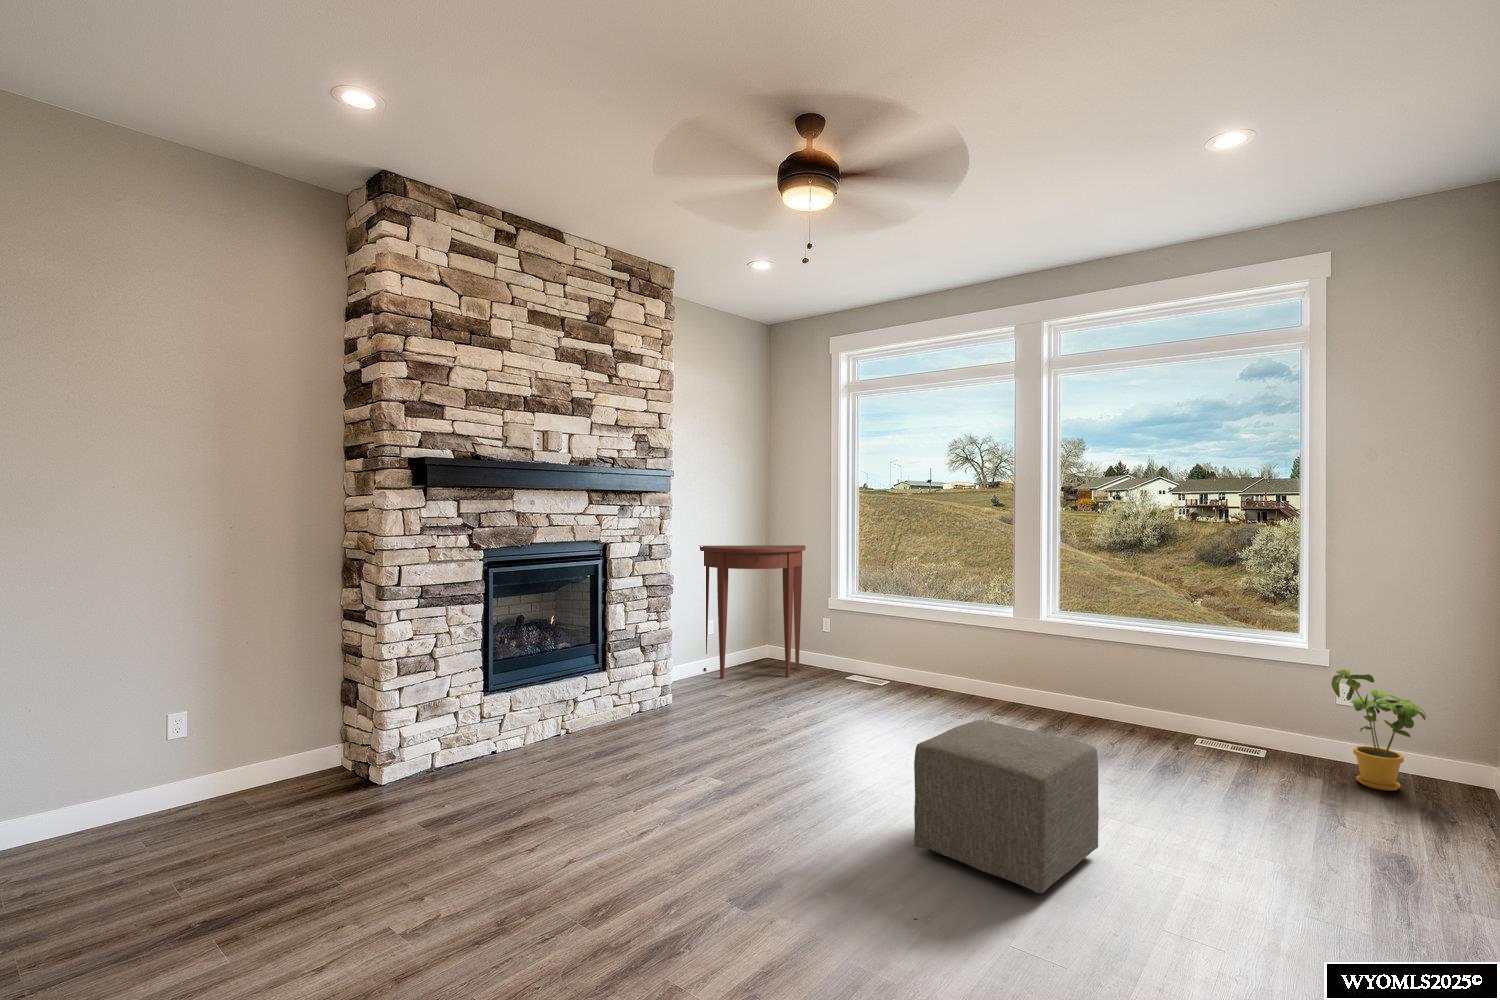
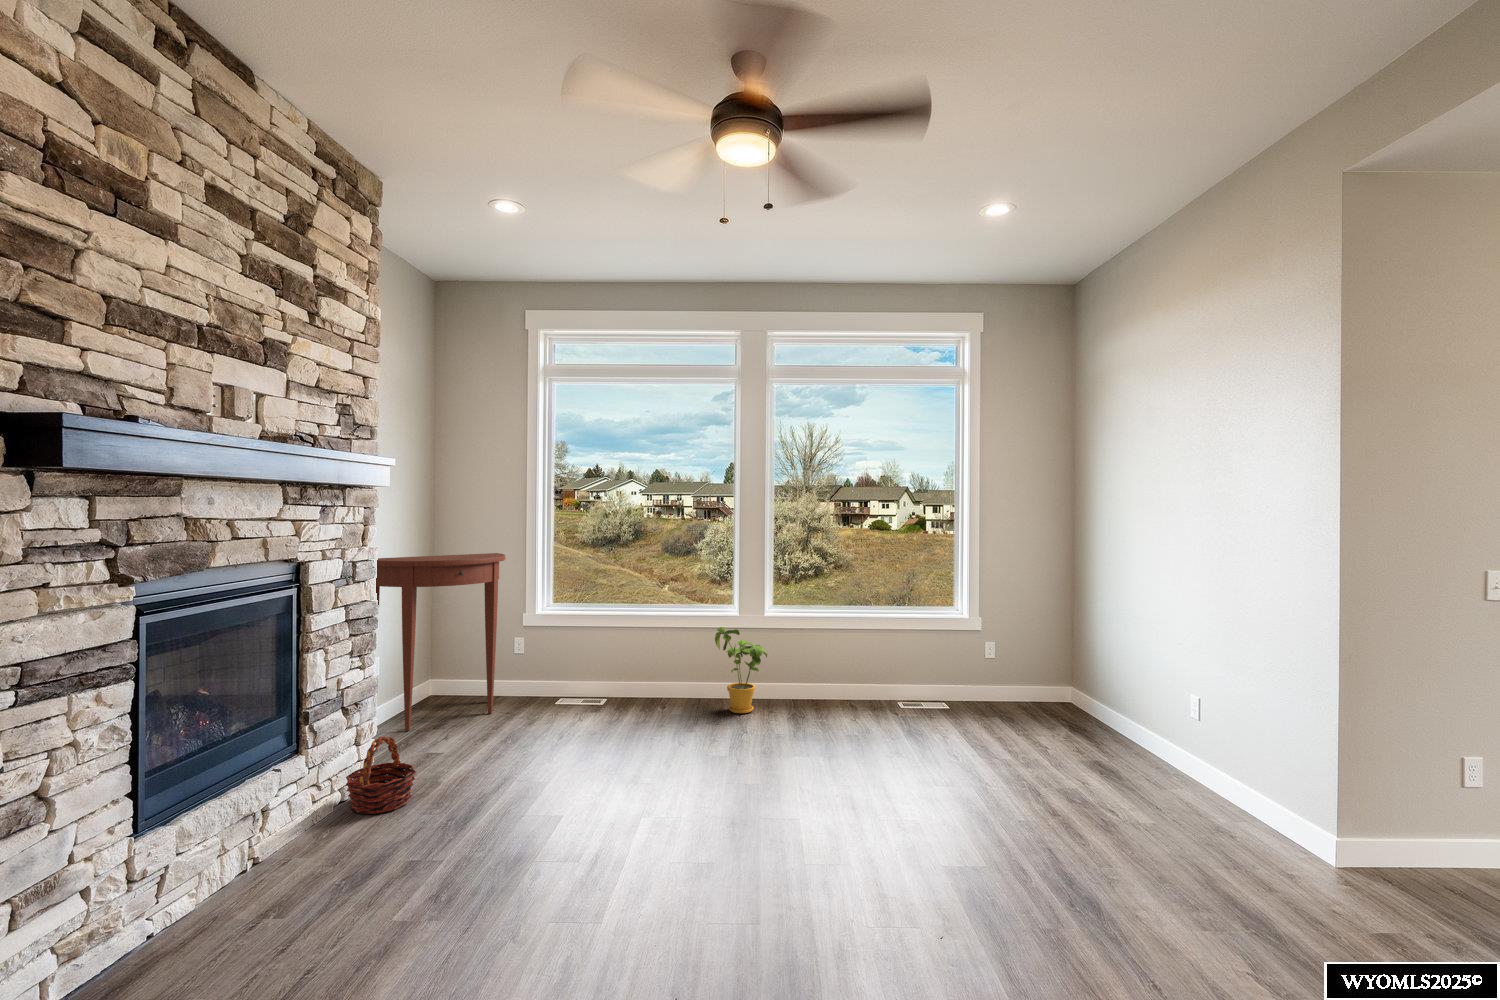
house plant: present [1332,669,1426,791] -> present [715,627,767,713]
basket: none [635,670,681,723] -> present [346,736,416,814]
ottoman: present [914,720,1099,893] -> none [854,722,1002,878]

